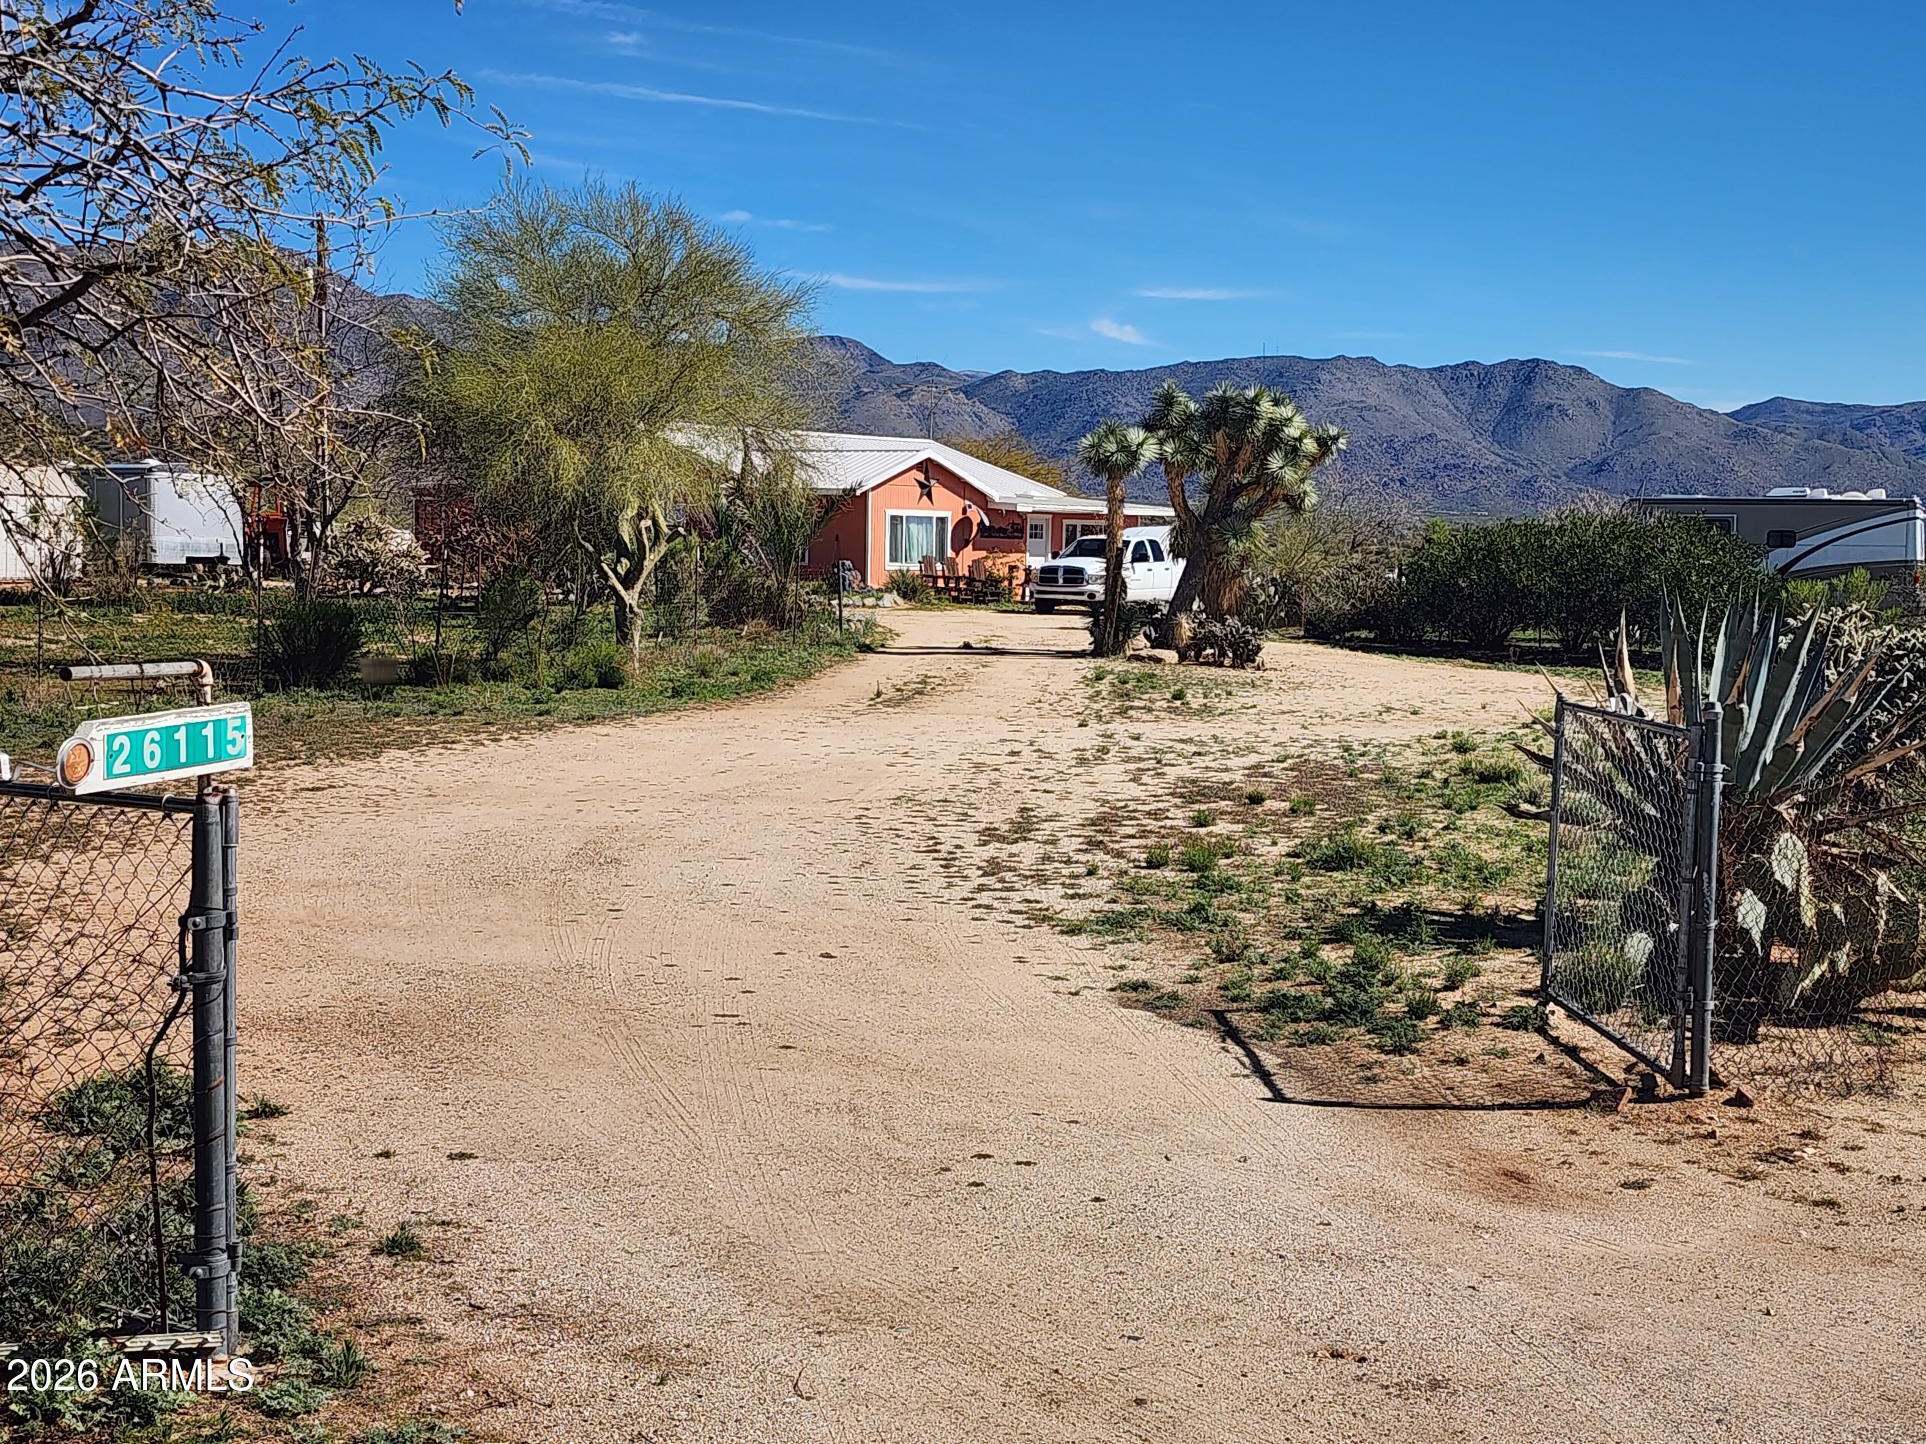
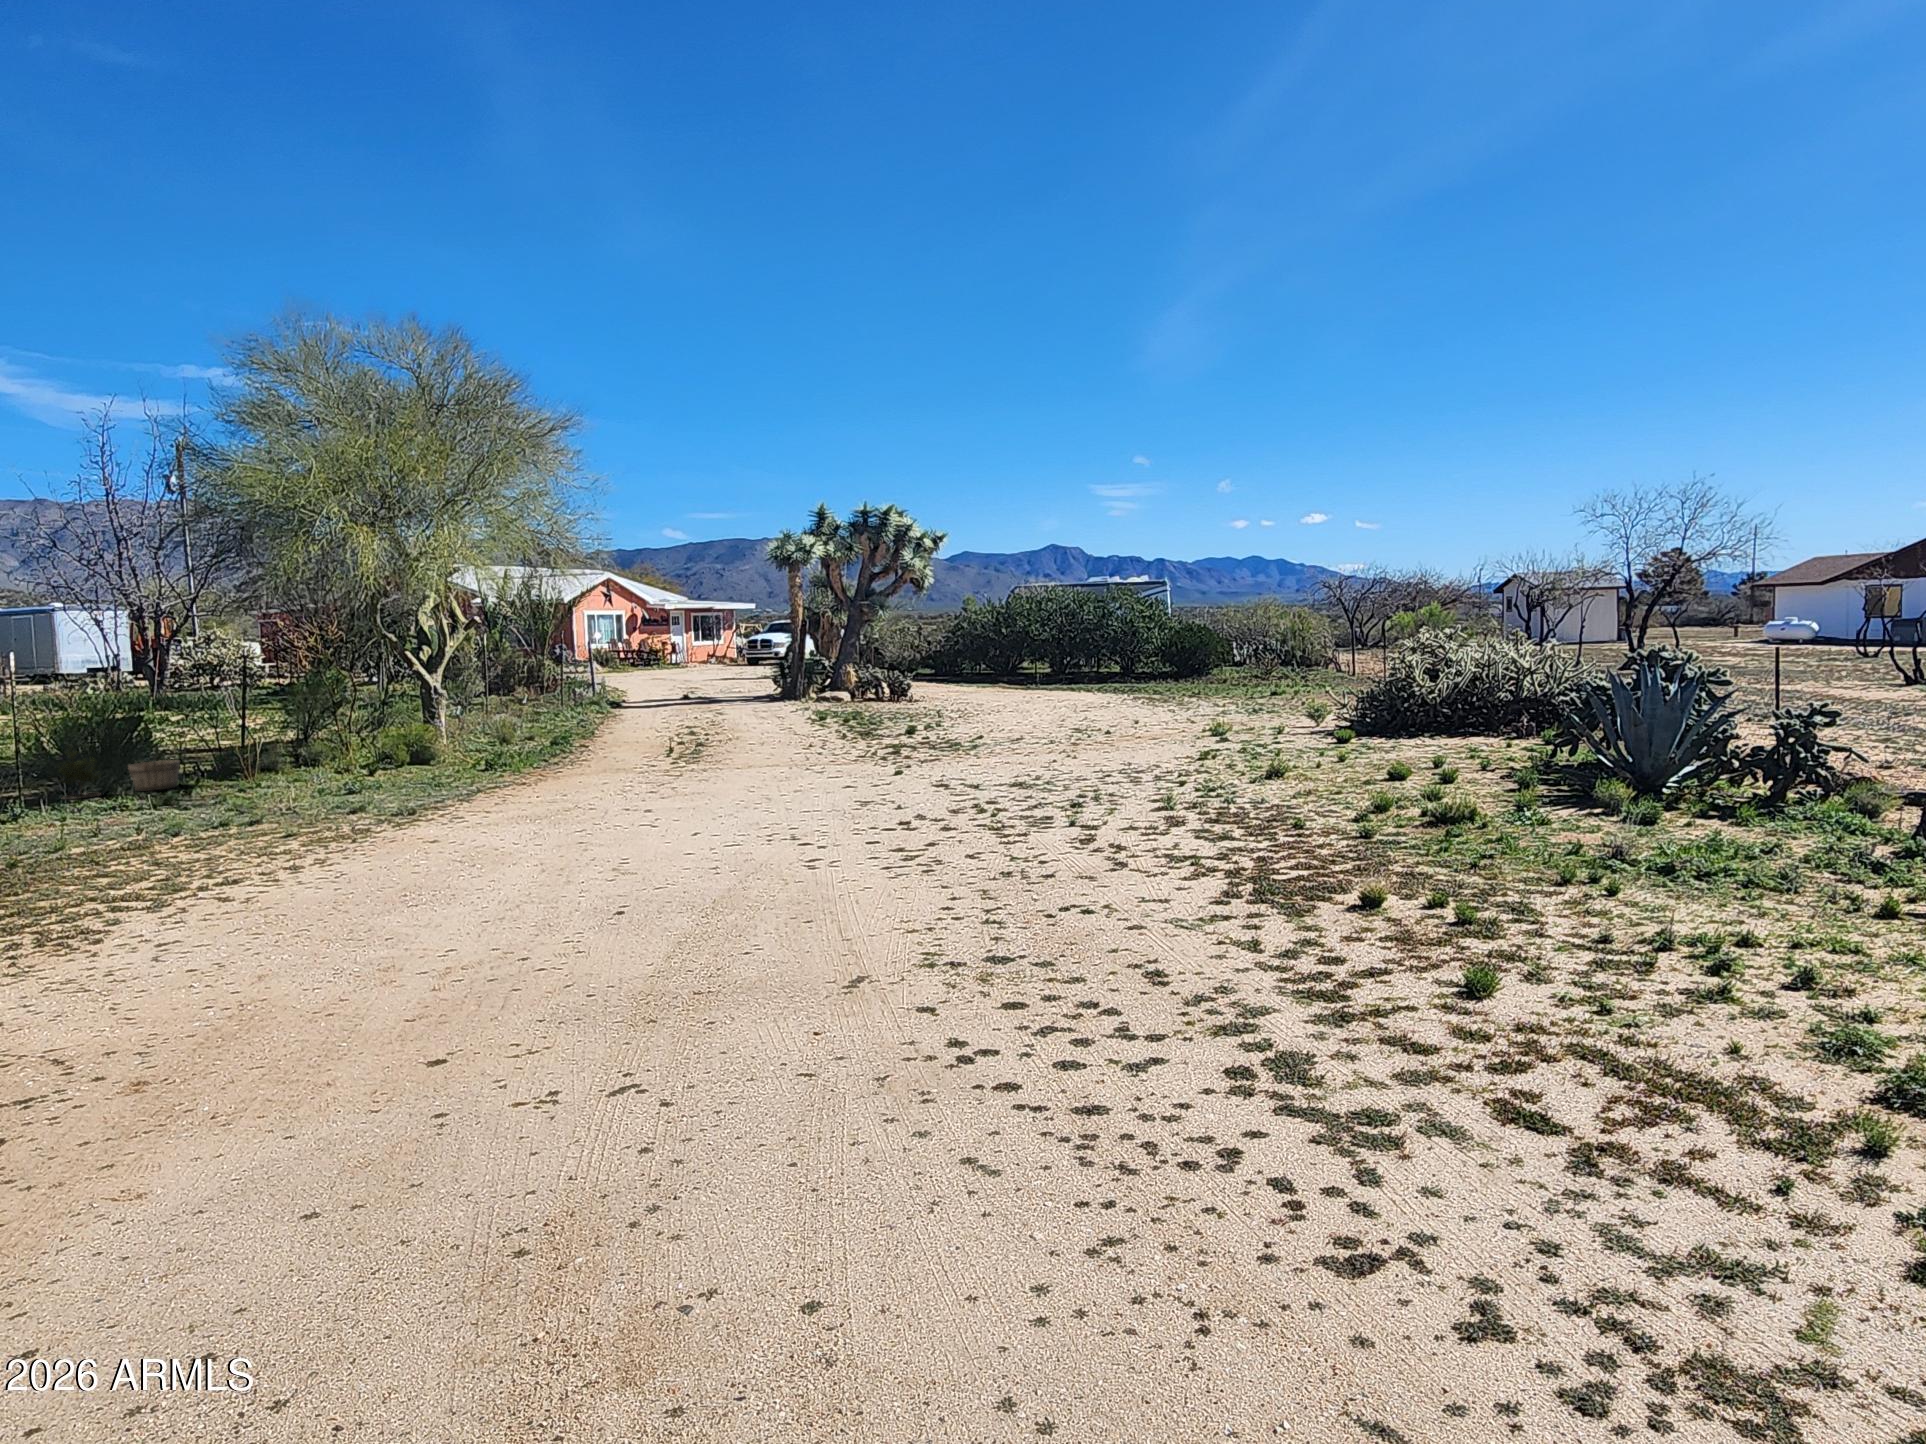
potted tree: none [308,635,340,684] -> present [59,746,100,799]

